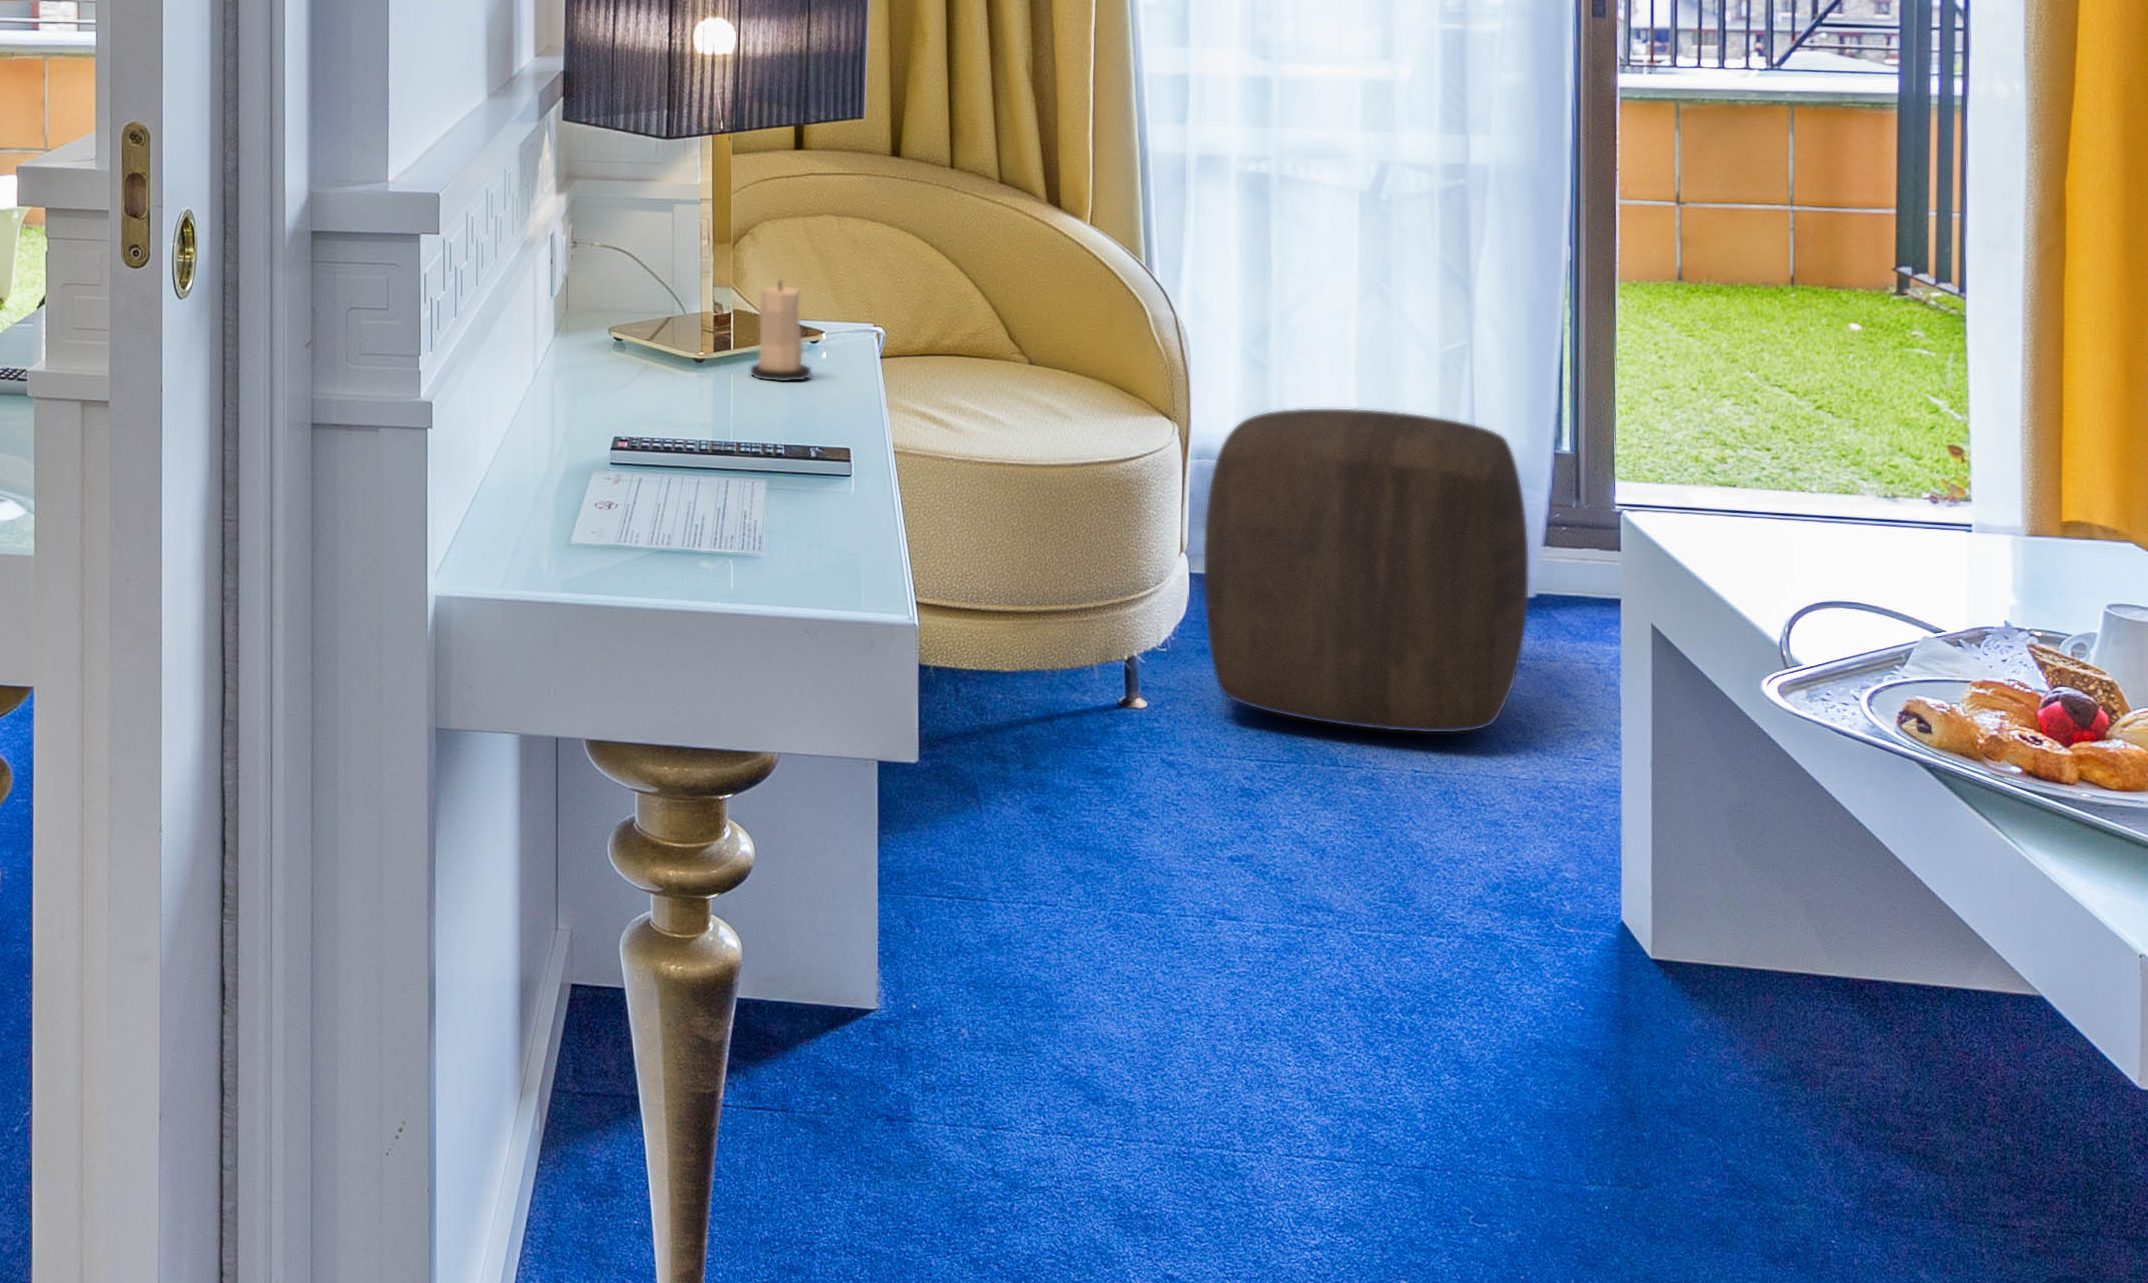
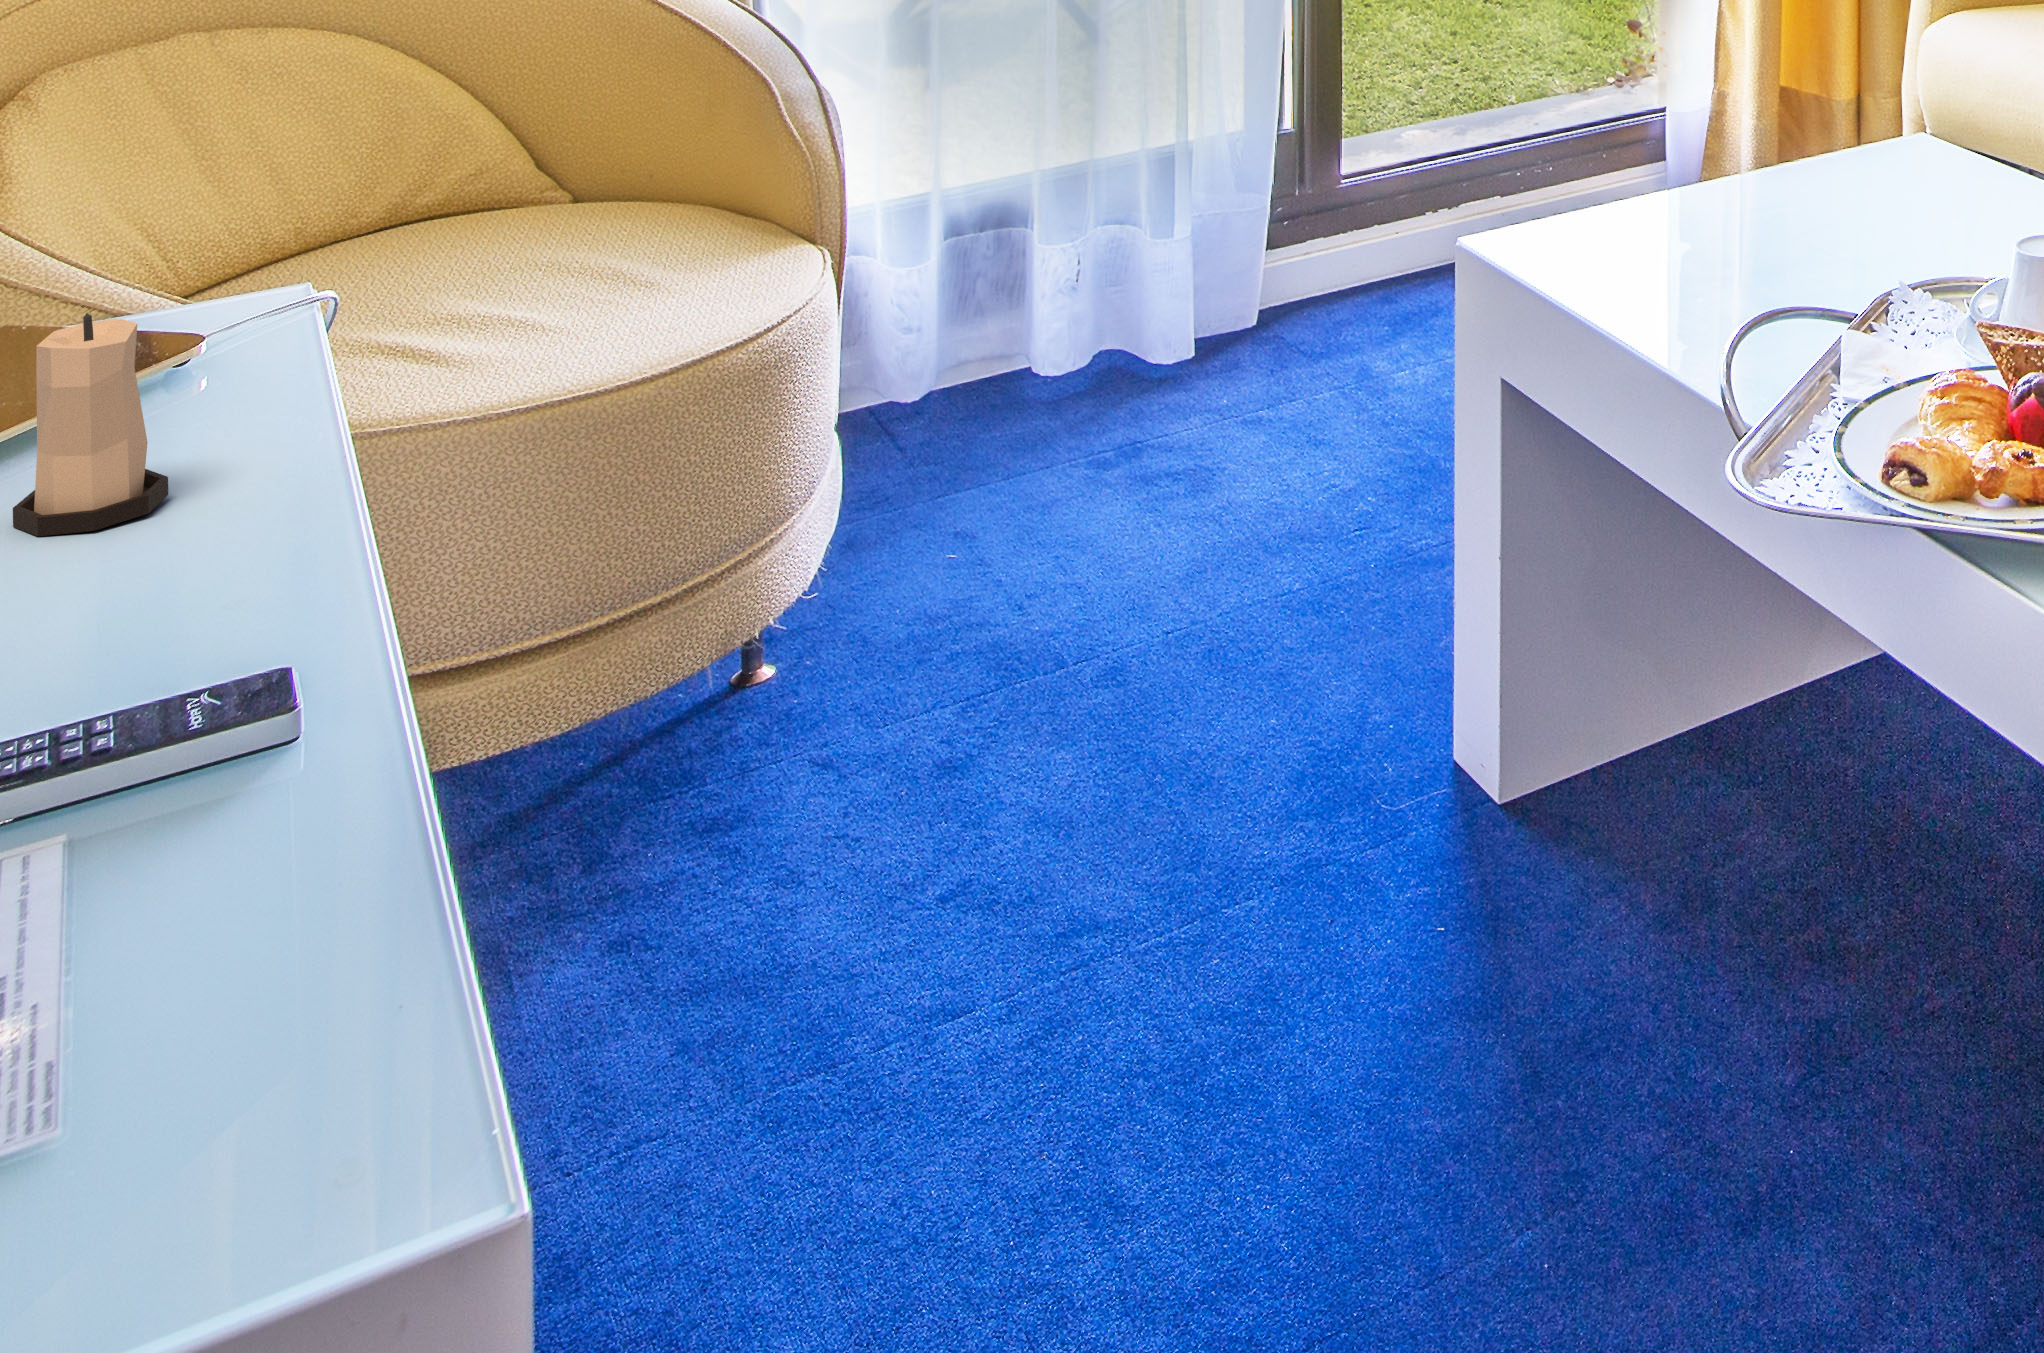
ottoman: present [1204,409,1528,732] -> none [894,186,1325,673]

